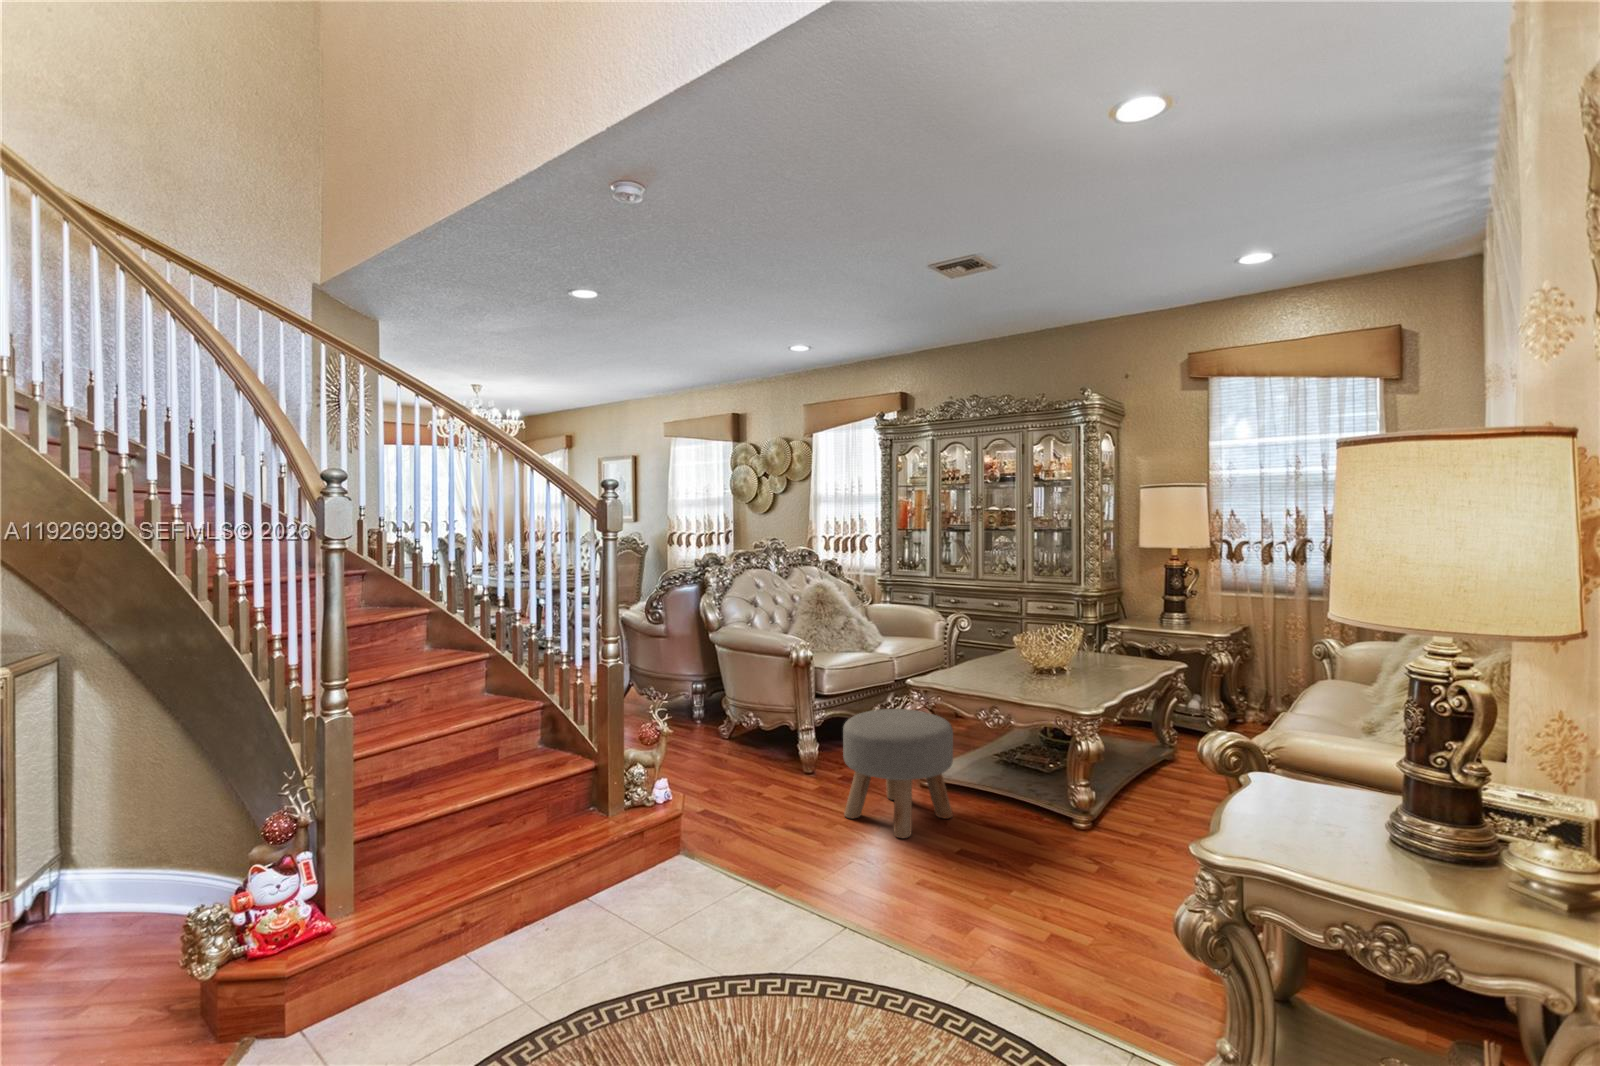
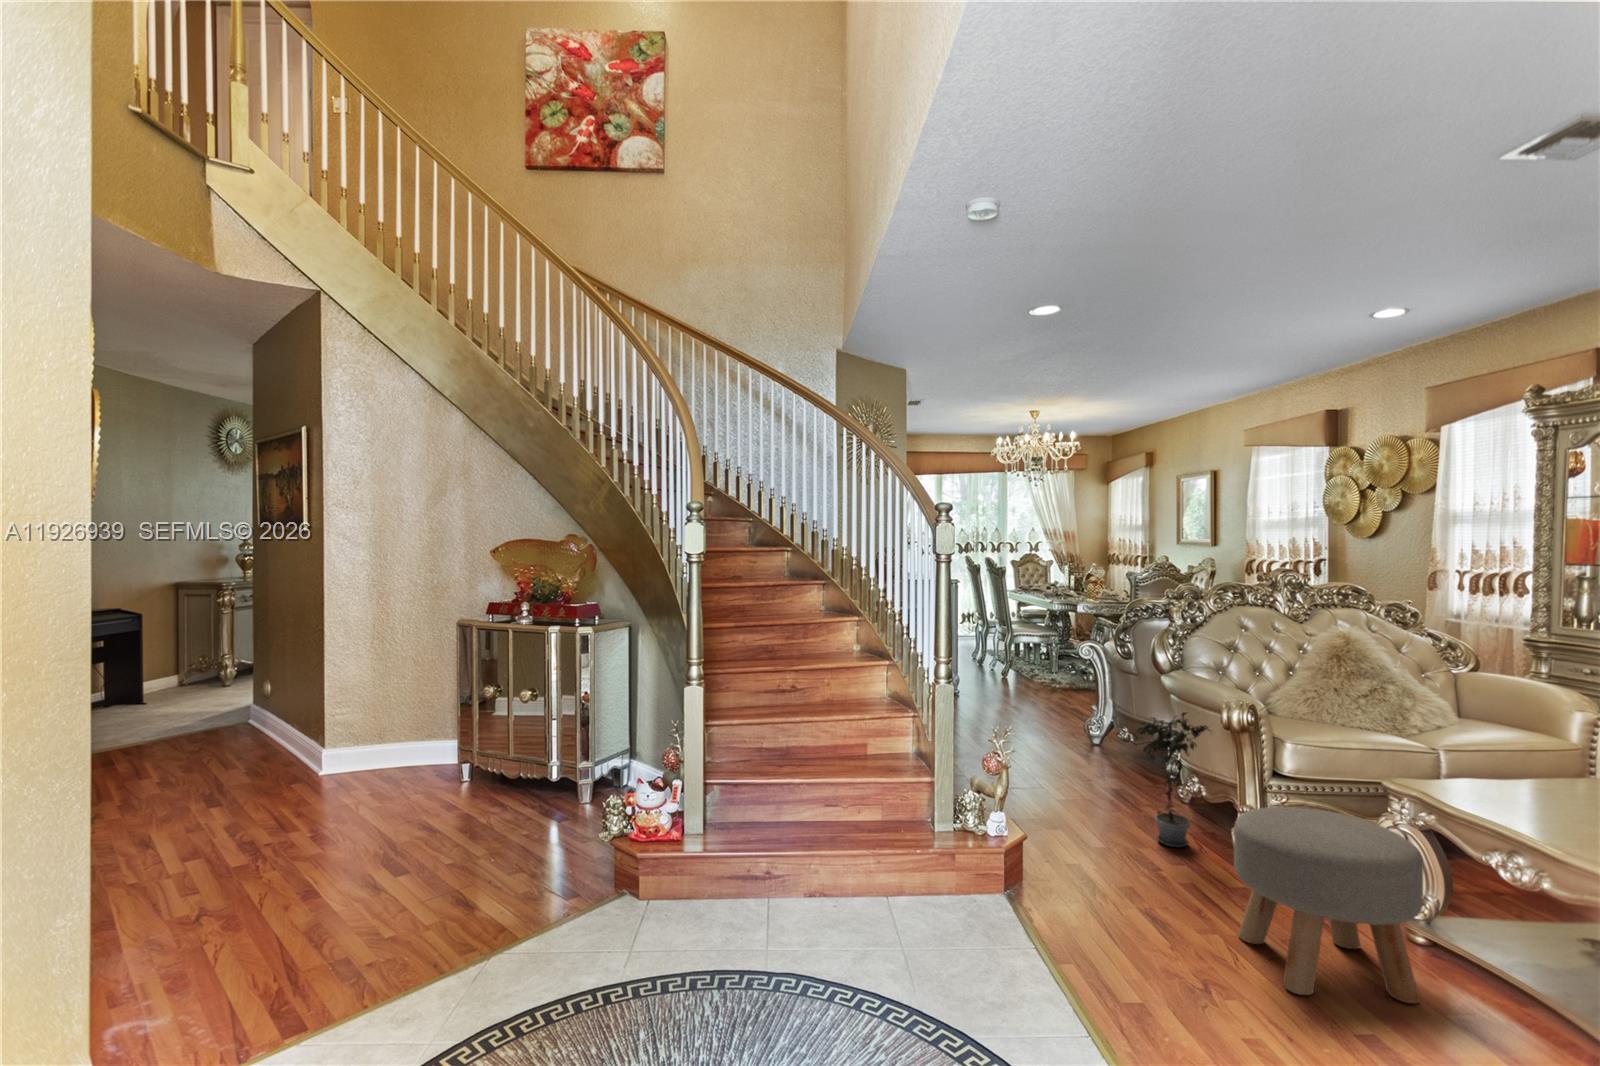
potted plant: none [720,660,769,772] -> present [1133,712,1211,847]

